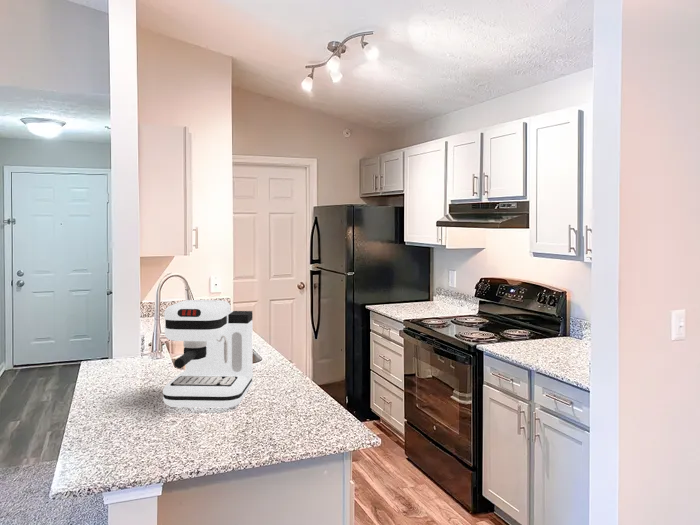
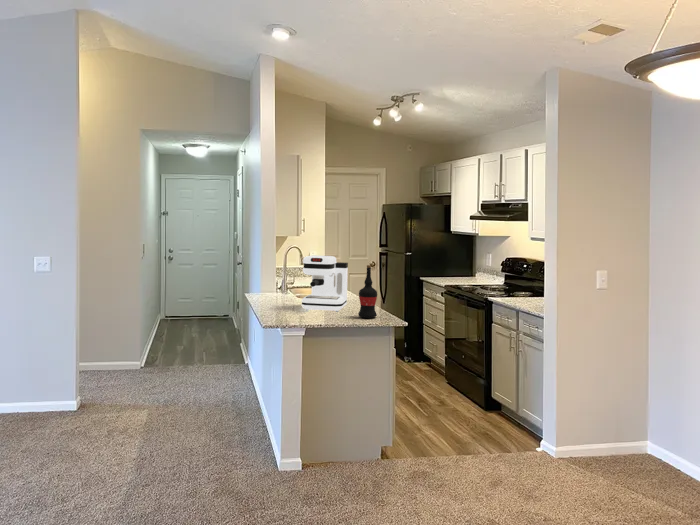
wine bottle: none [270,324,307,430] -> present [358,265,377,318]

